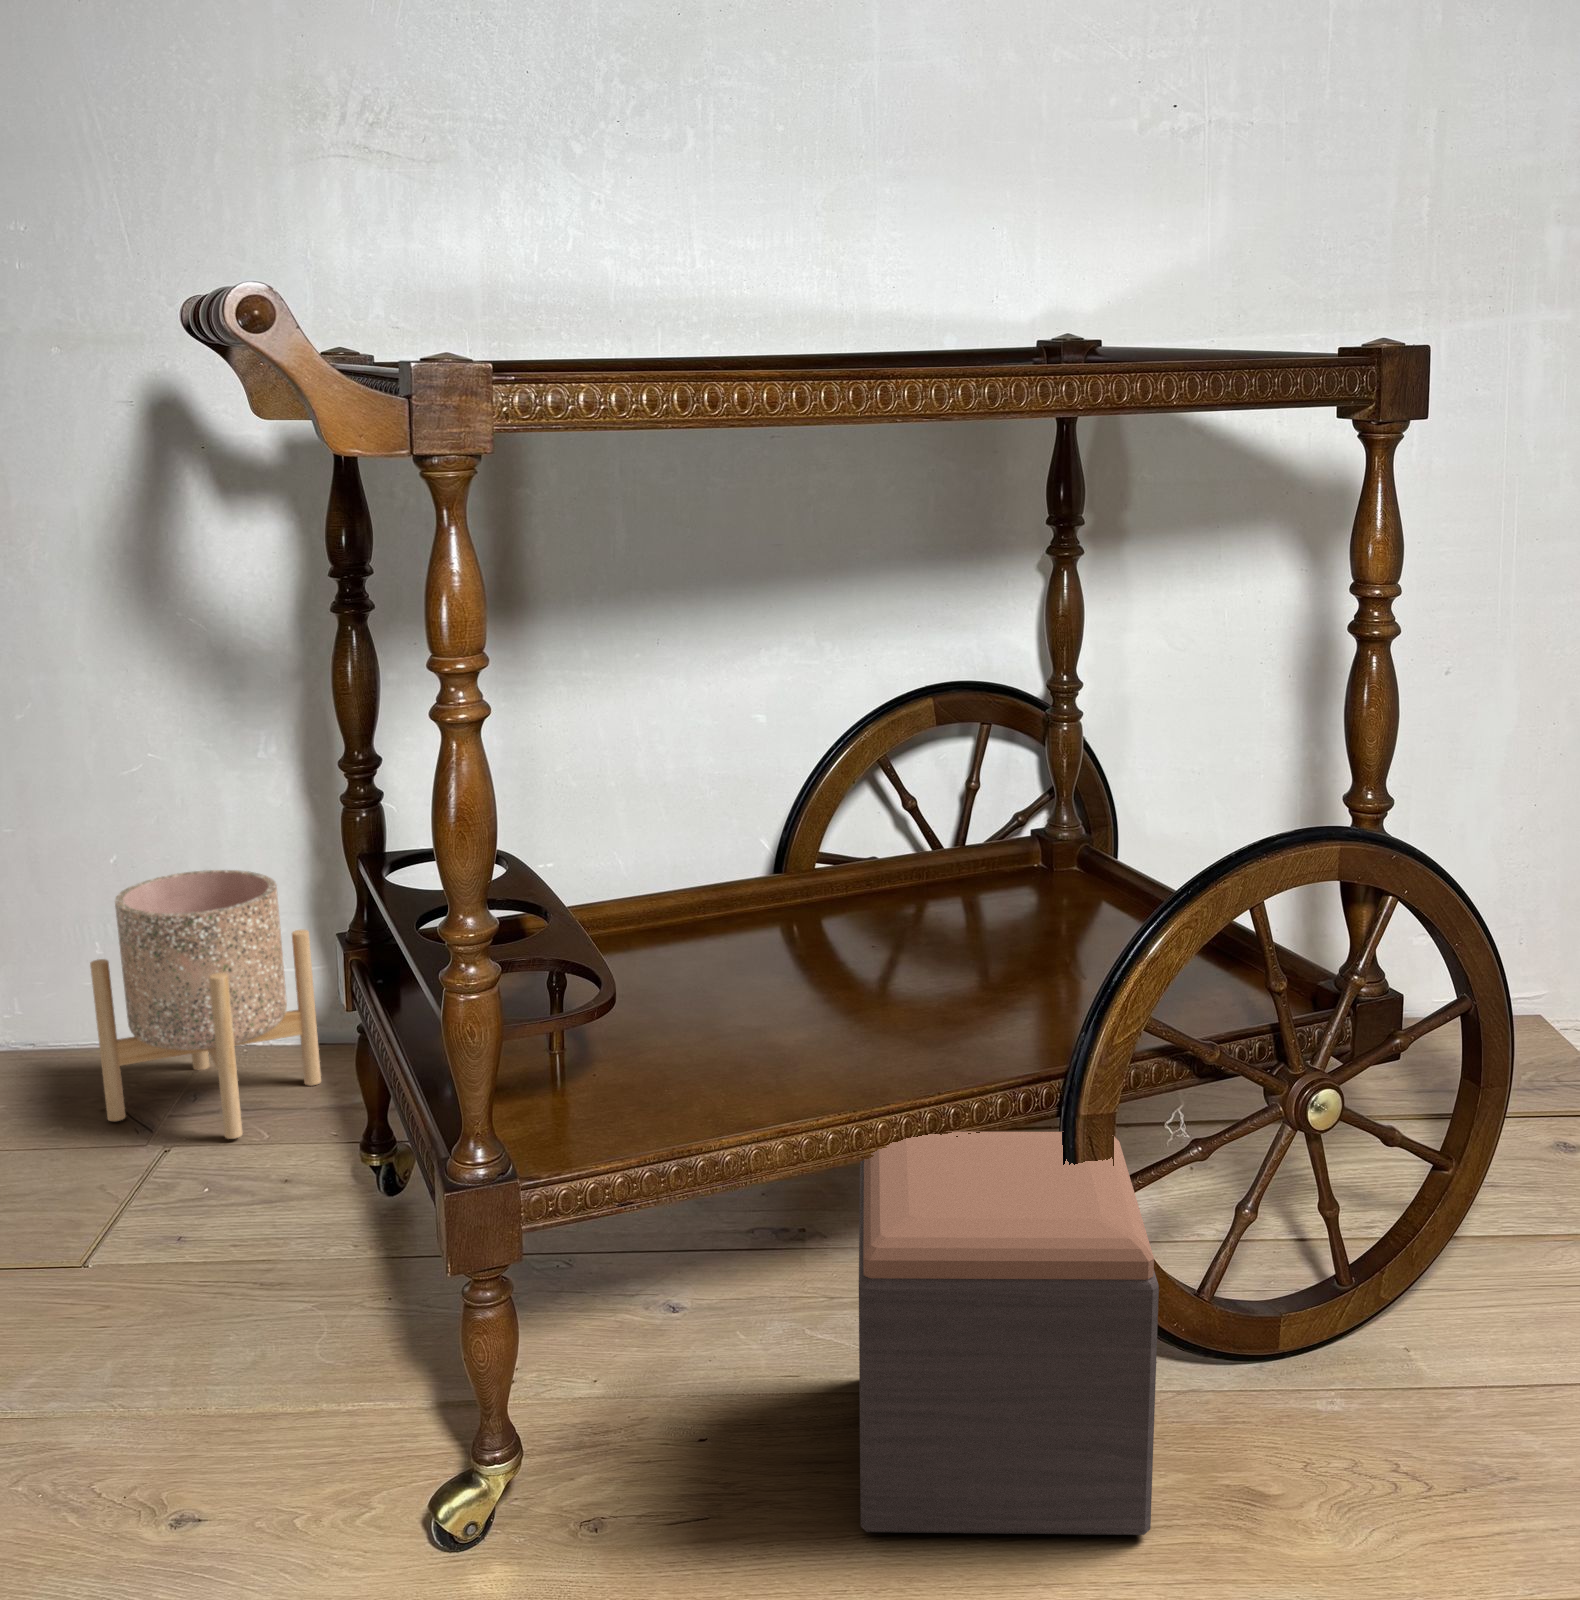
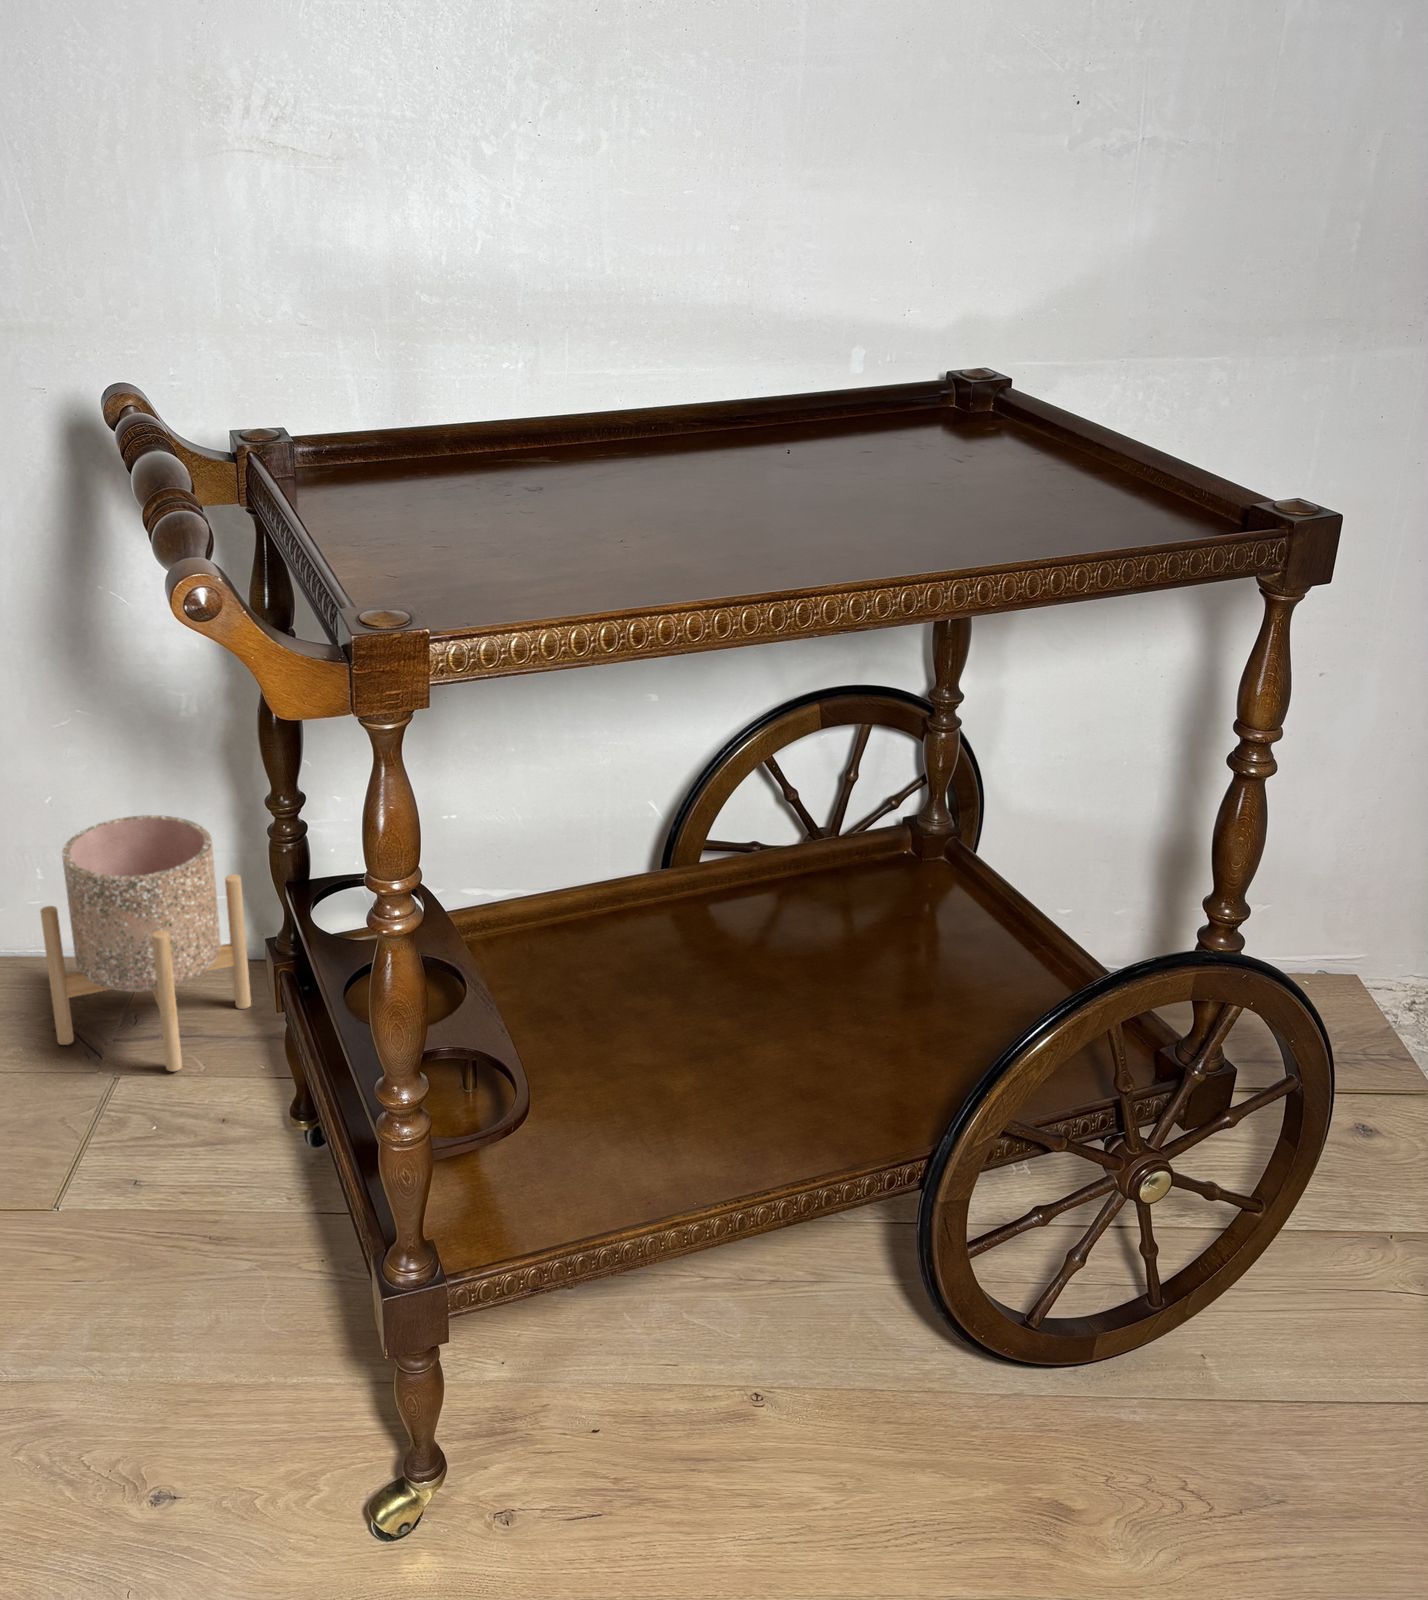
footstool: present [859,1132,1159,1535] -> none [731,1186,997,1550]

